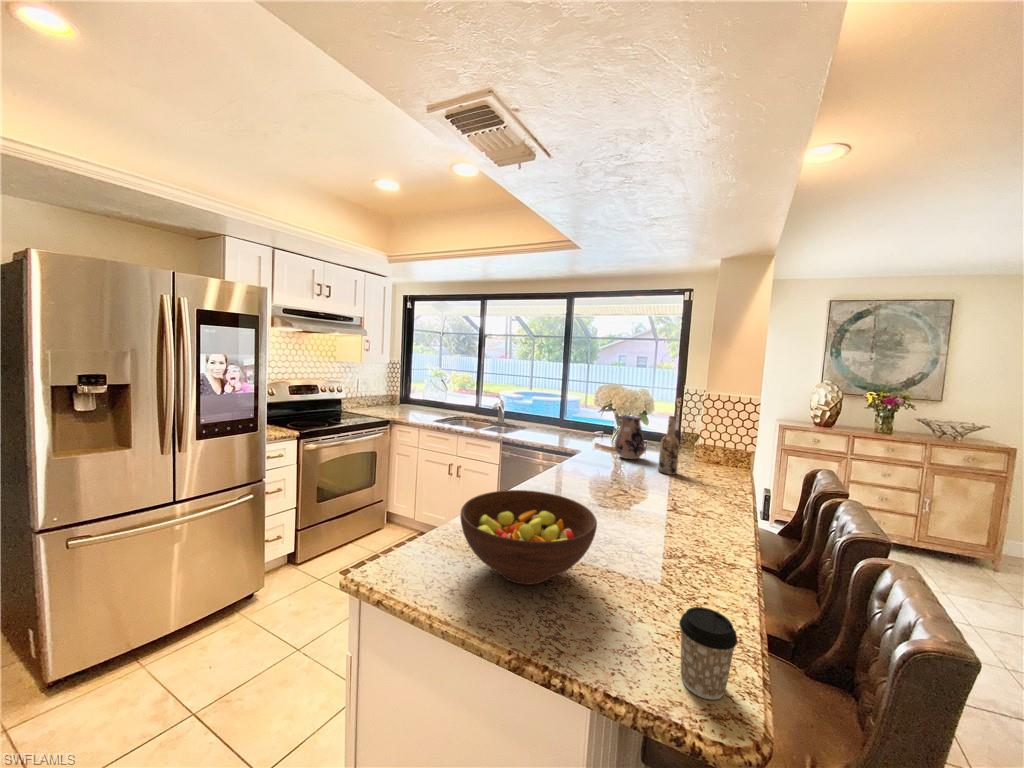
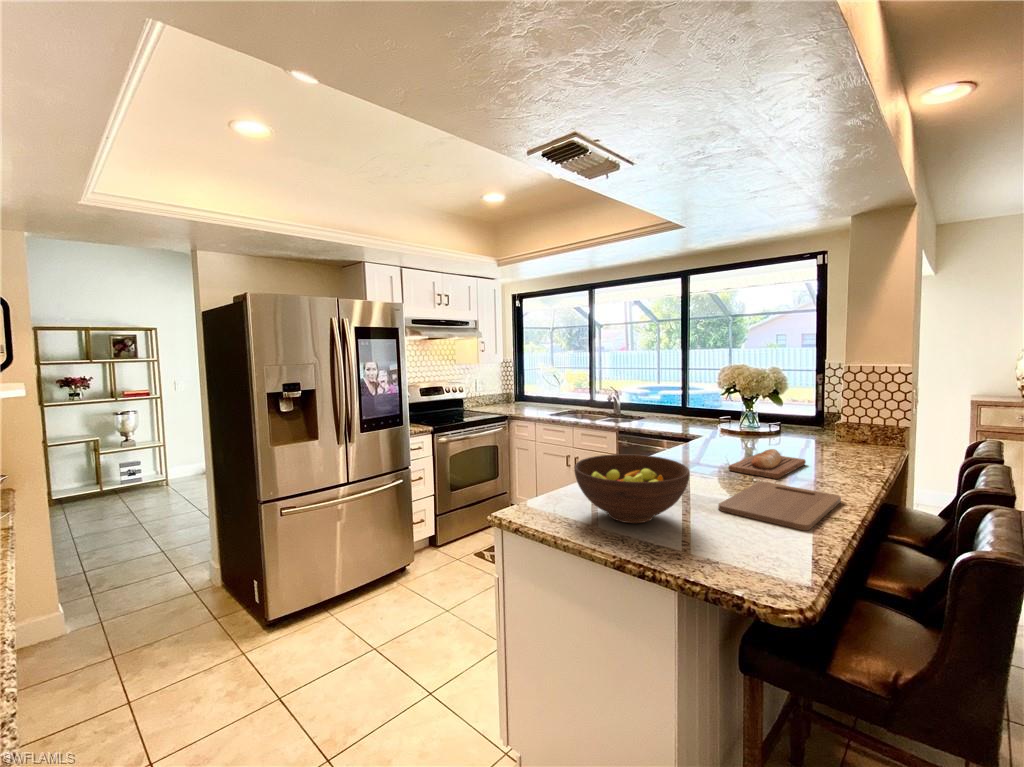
ceramic pitcher: present [615,415,645,459] -> none [738,395,772,441]
wine bottle: present [658,416,679,475] -> none [785,391,807,453]
bread loaf: none [615,474,681,508] -> present [728,449,806,479]
cutting board: none [618,514,729,586] -> present [718,482,841,530]
coffee cup: present [679,607,738,700] -> none [745,523,792,587]

